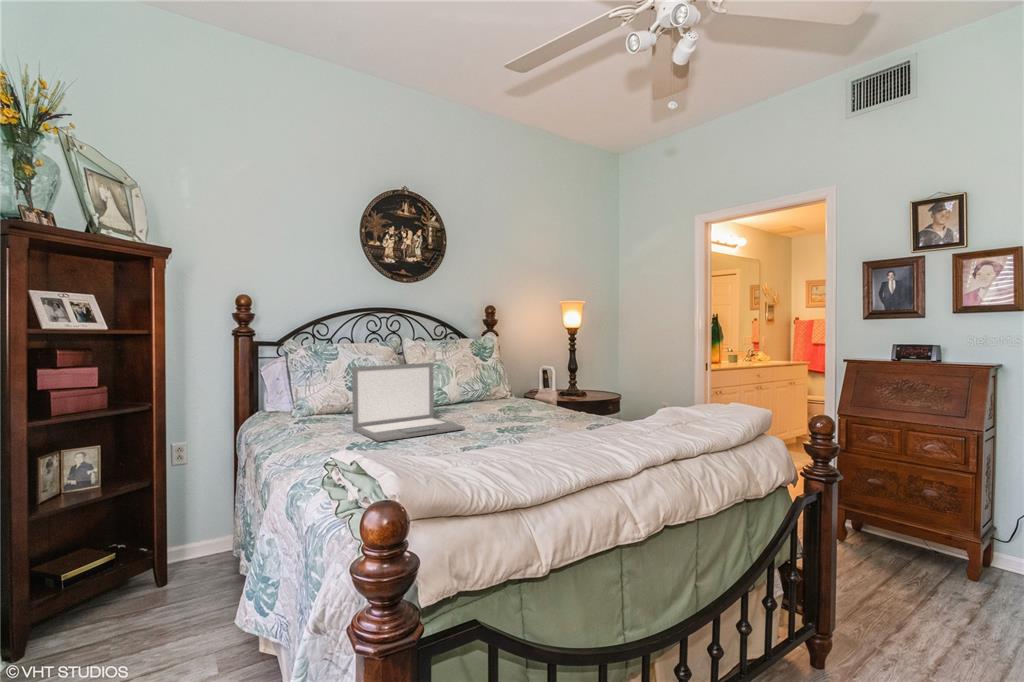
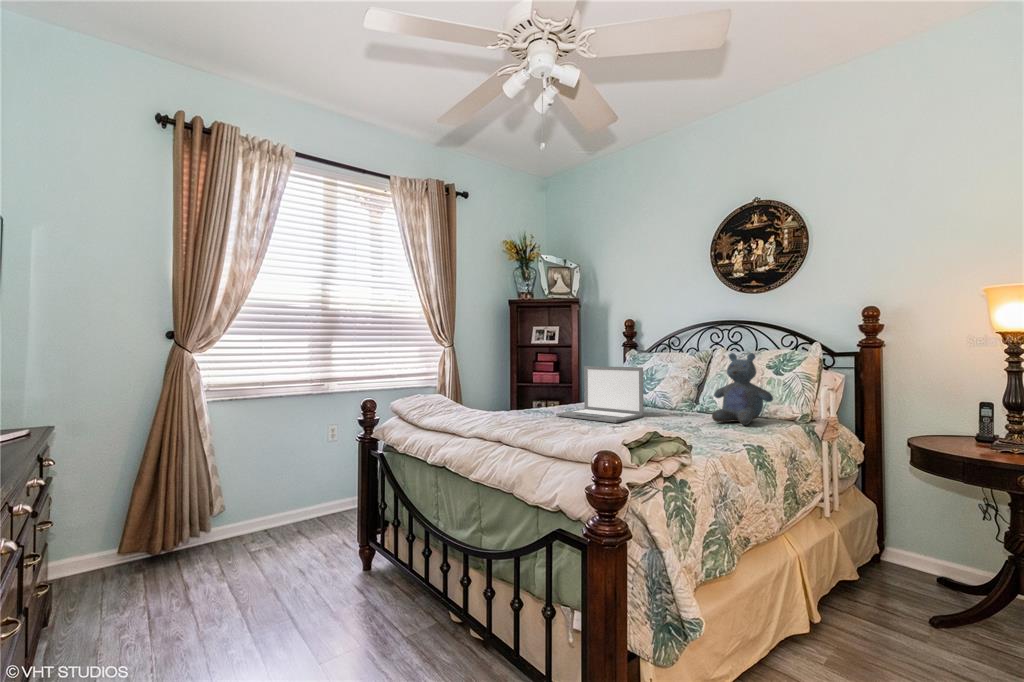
stuffed bear: none [468,343,520,409] -> present [712,353,773,425]

